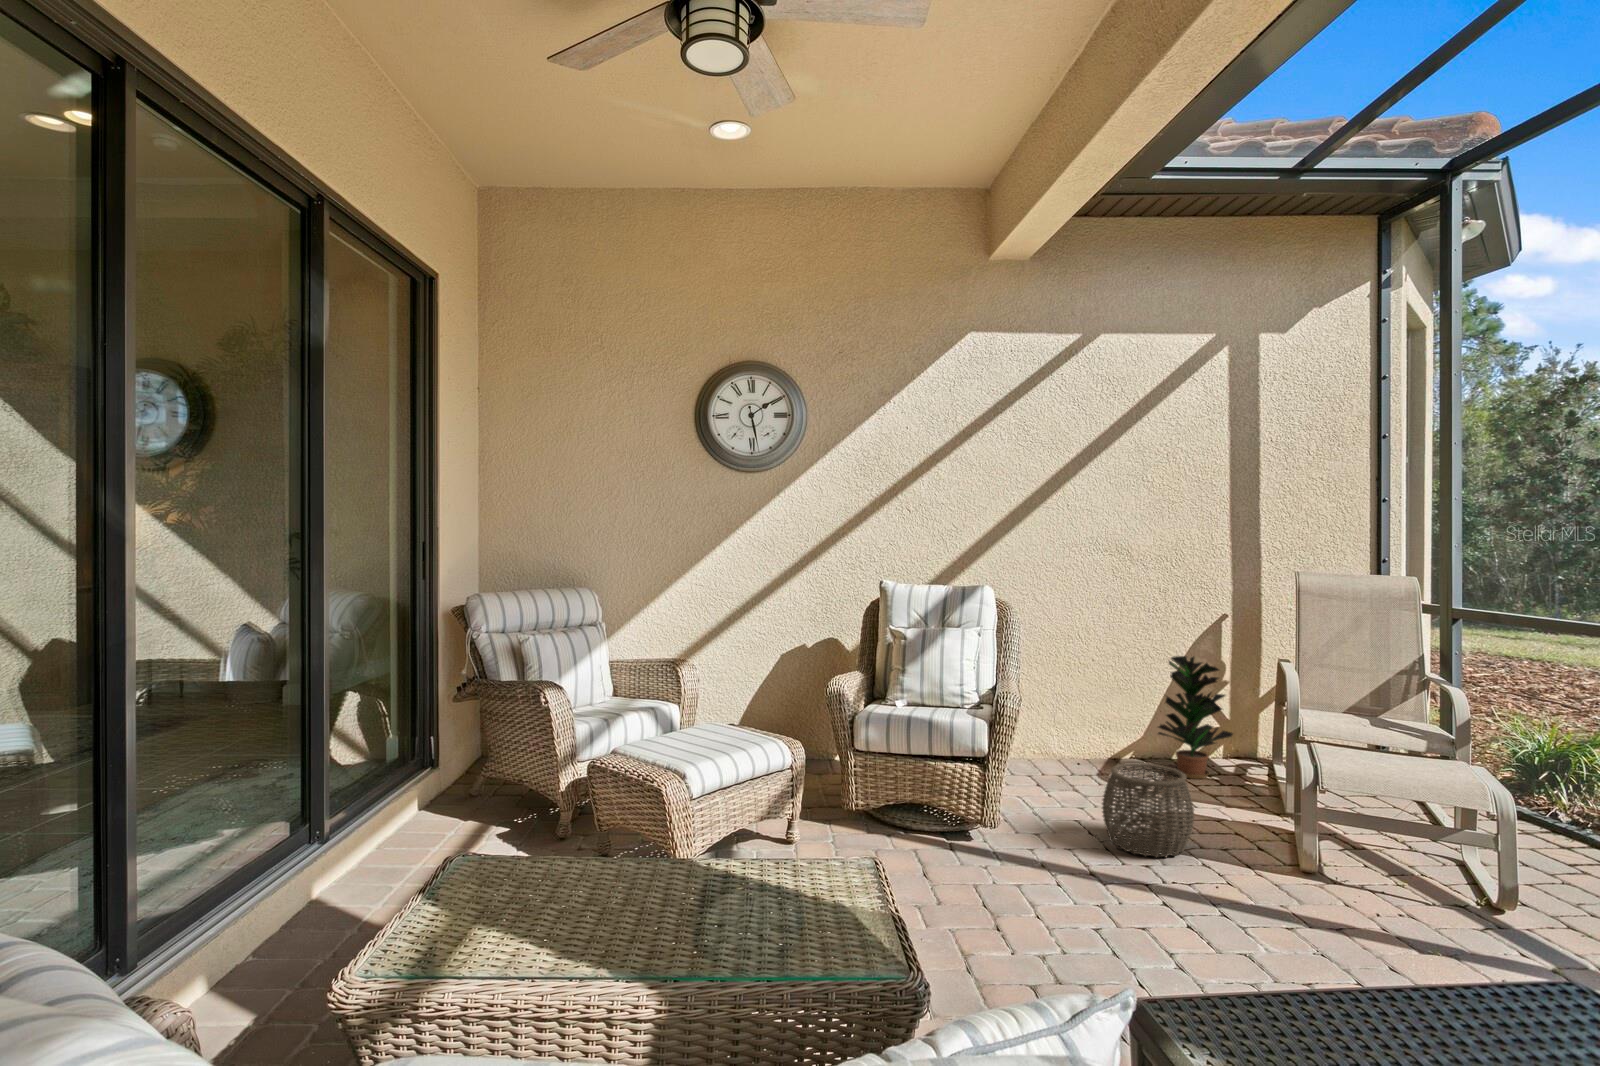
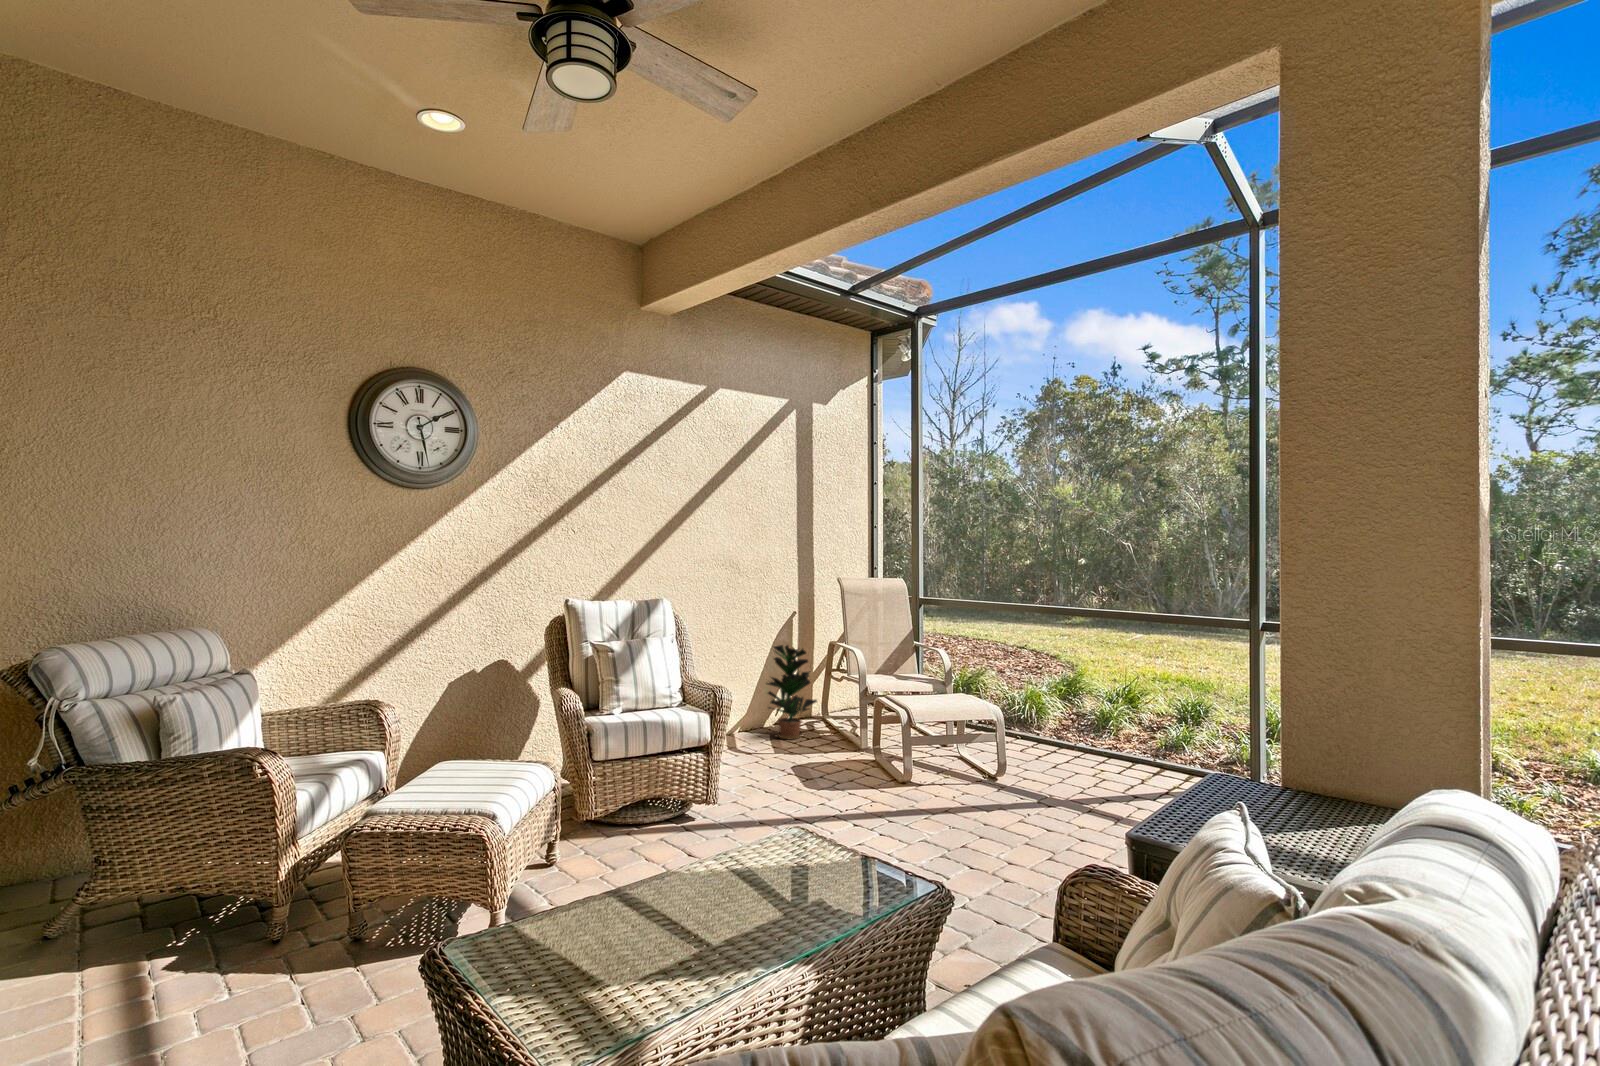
woven basket: present [1102,763,1194,857] -> none [792,728,860,801]

